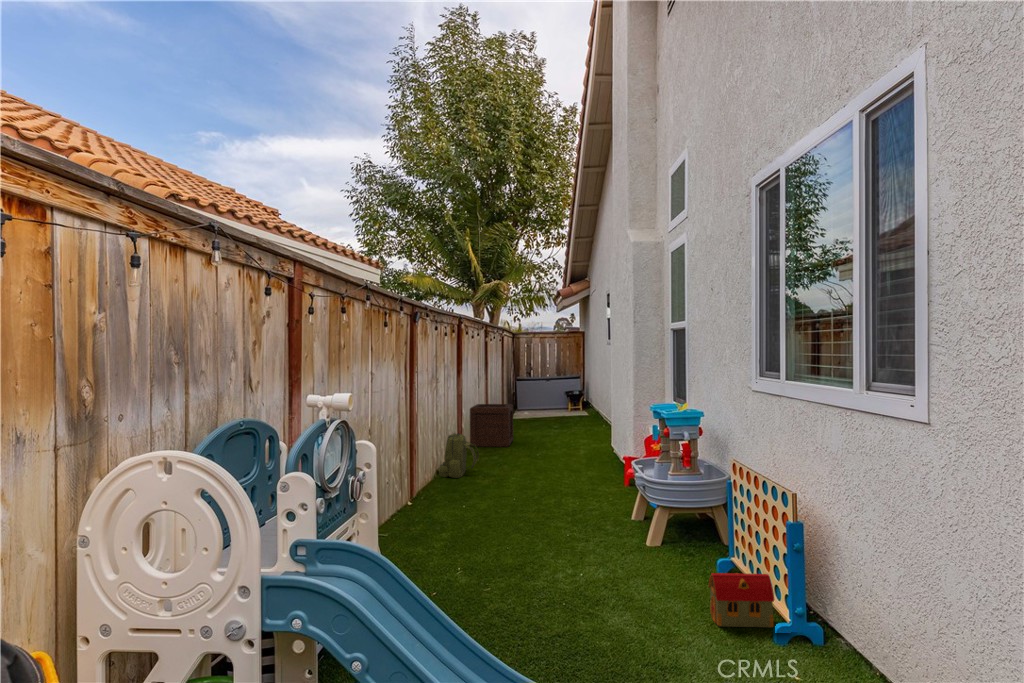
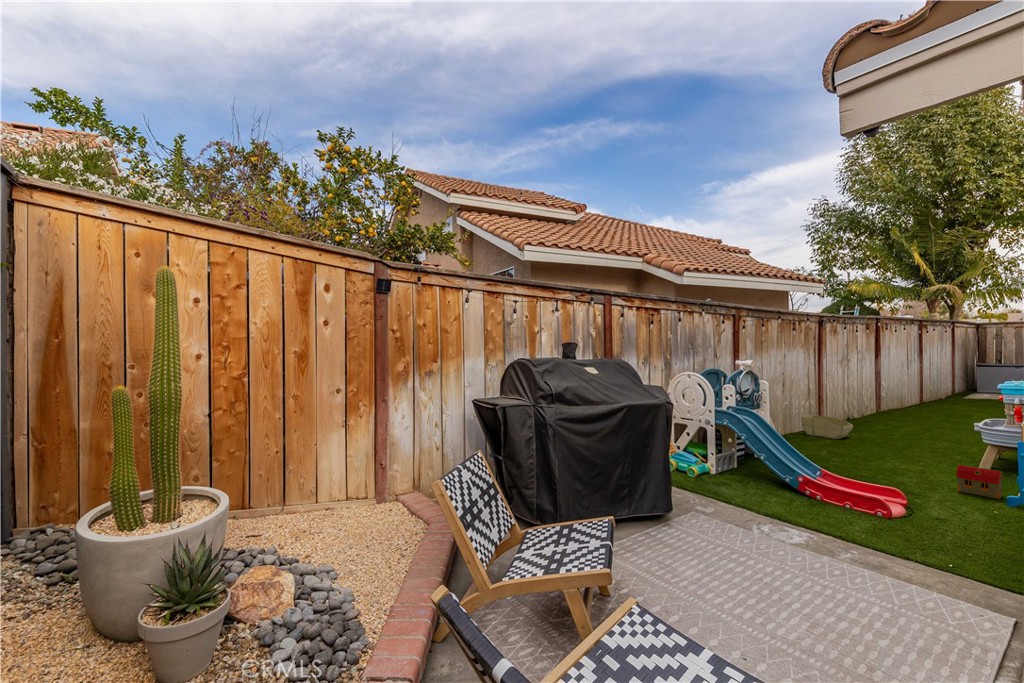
wooden crate: present [470,404,513,447] -> none [895,382,944,416]
backpack: present [439,433,479,478] -> none [849,396,883,425]
storage bin: none [395,481,470,523] -> present [801,415,853,439]

